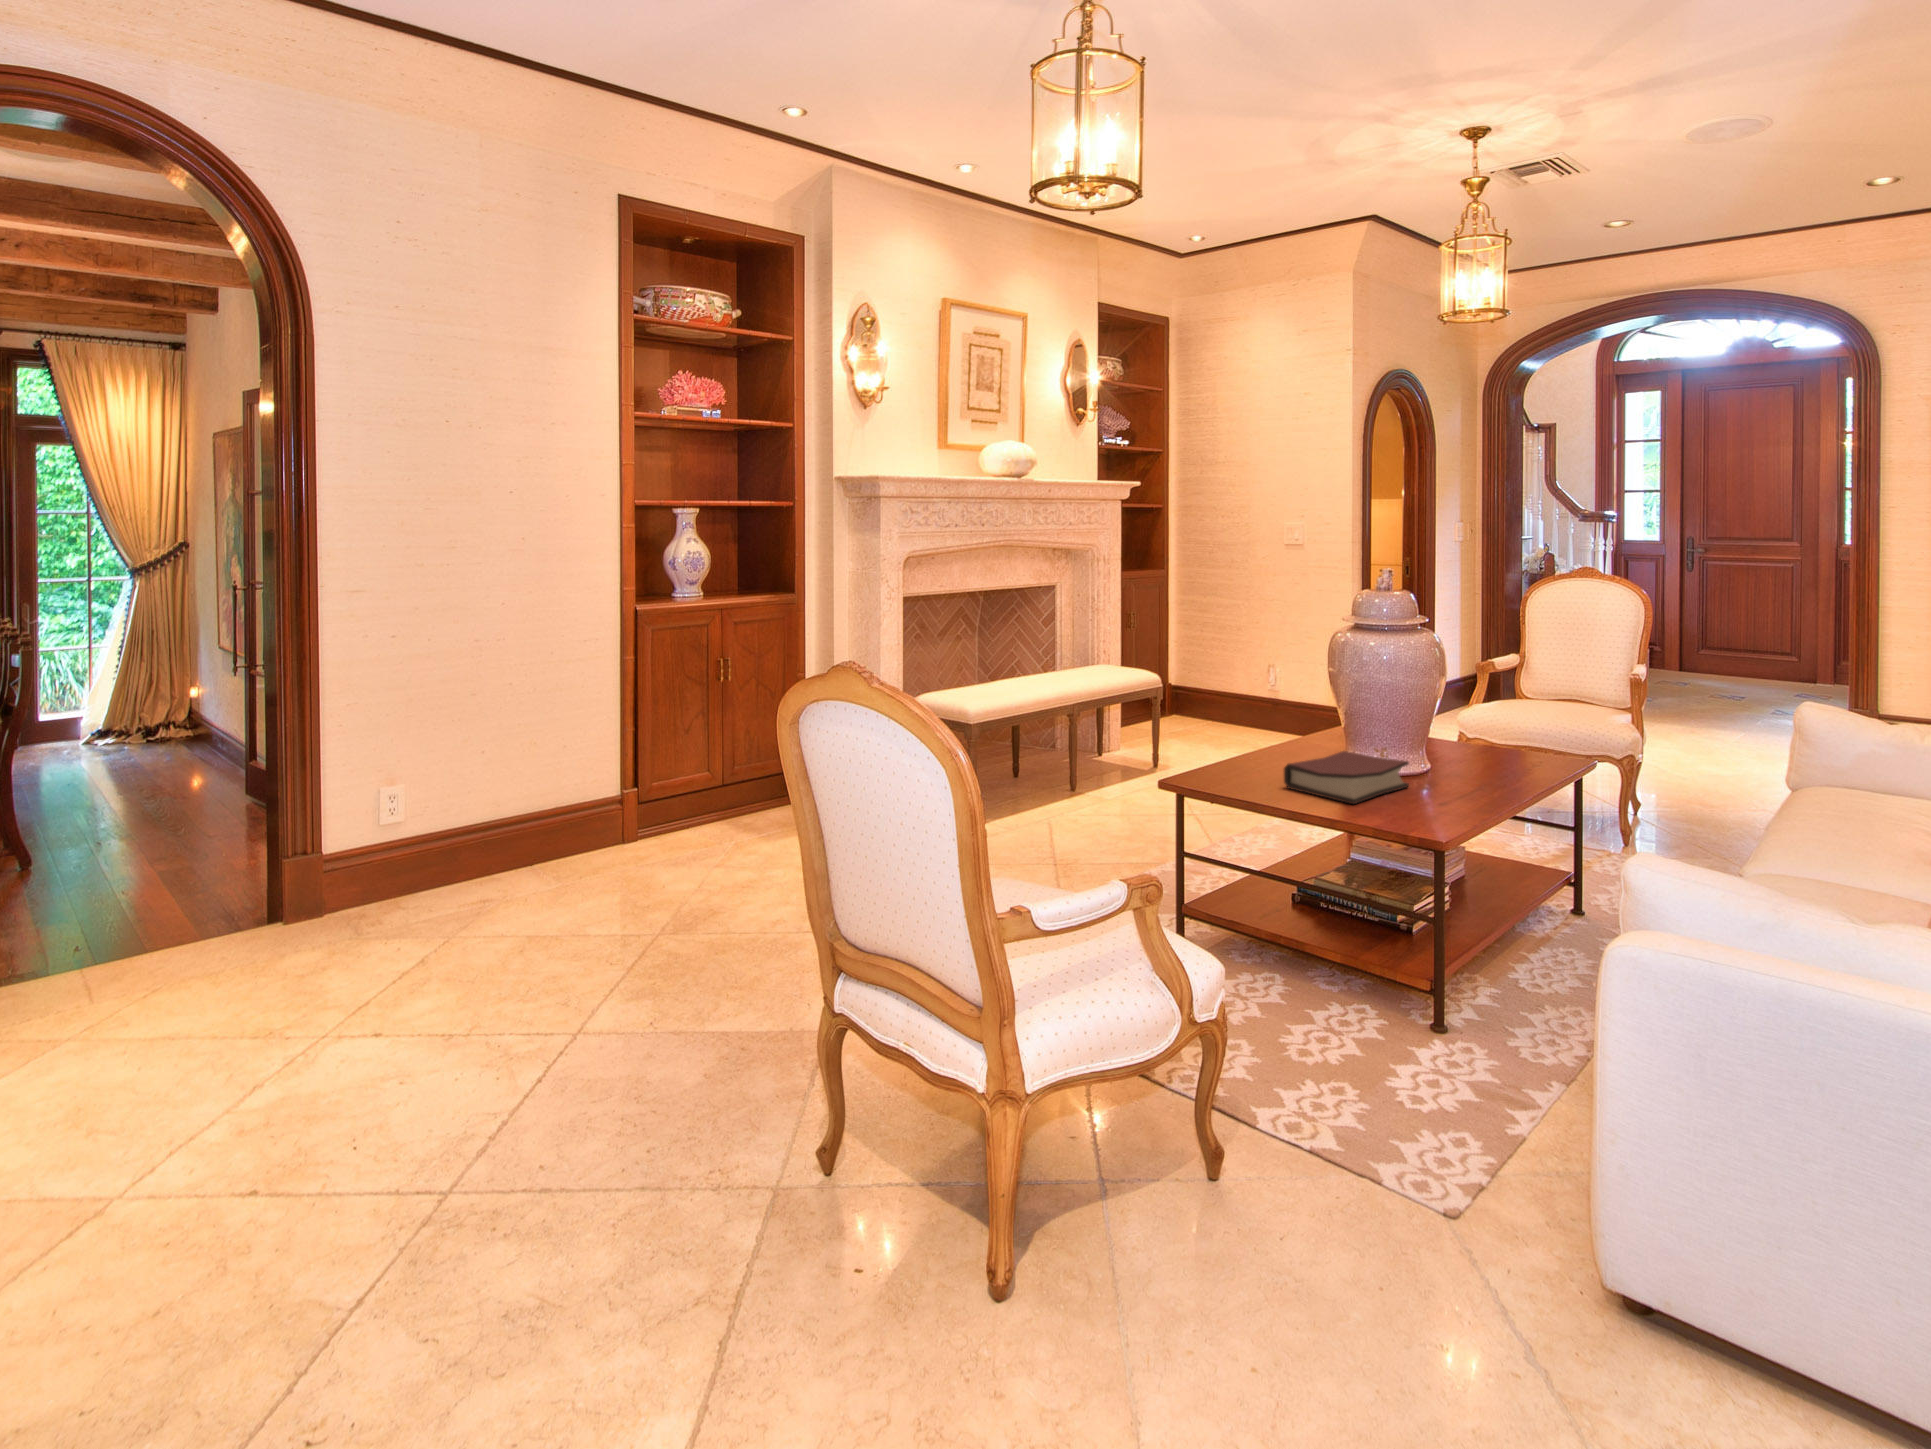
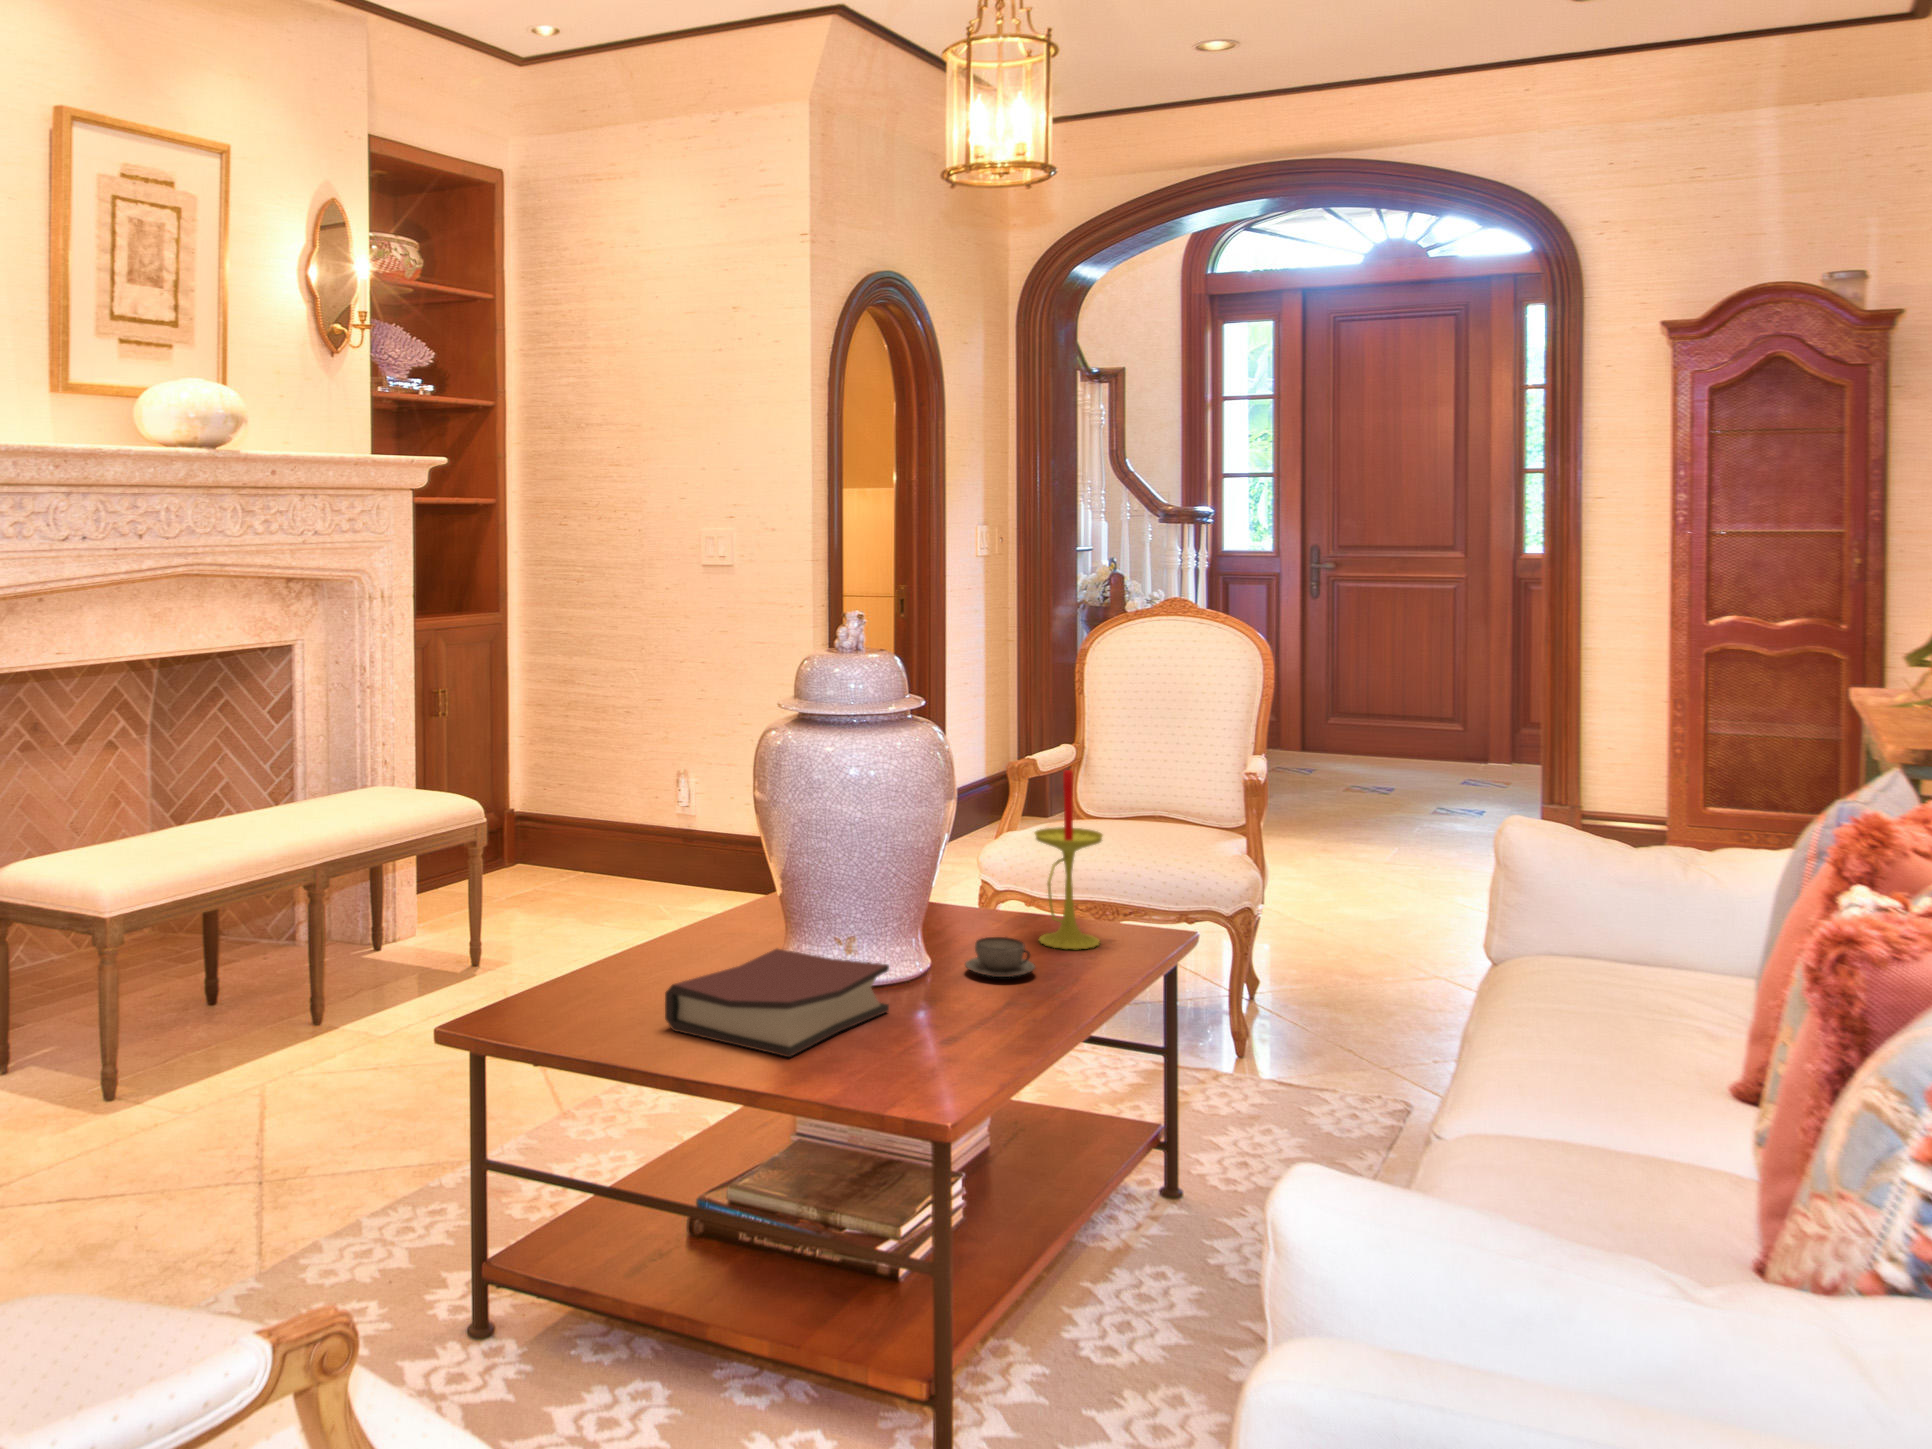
candle: none [1494,659,1536,764] -> present [1035,770,1103,949]
teacup: none [1452,753,1495,775] -> present [965,937,1035,977]

